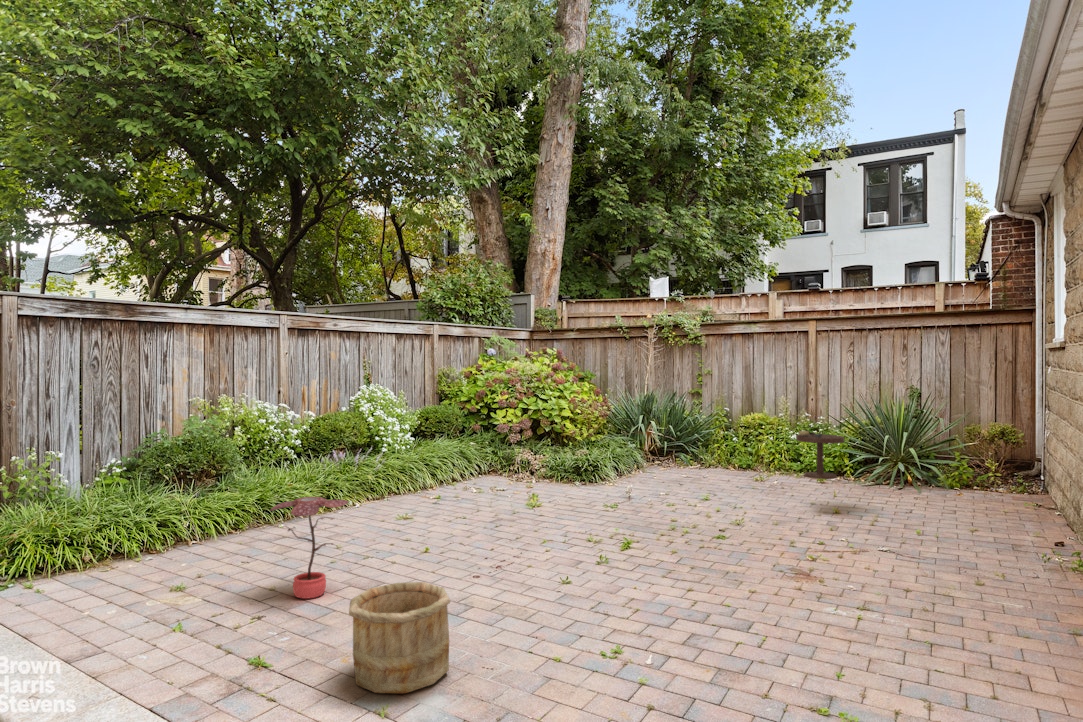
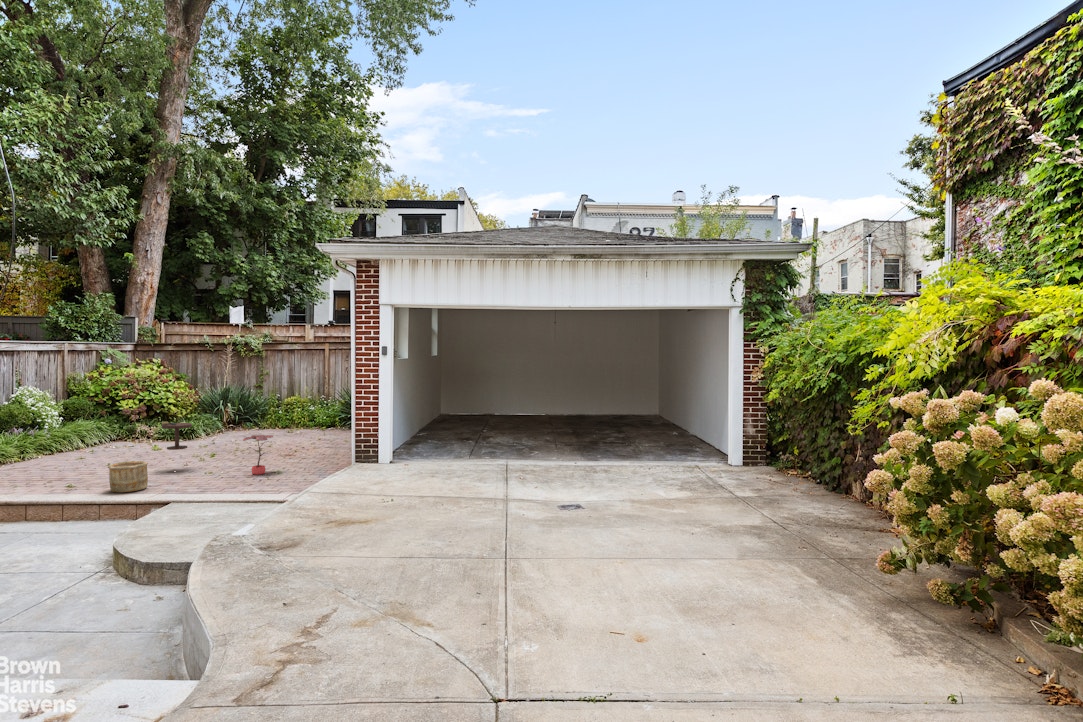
side table: present [796,431,844,479] -> present [162,422,192,450]
potted plant: present [270,497,348,599] -> present [243,435,273,475]

